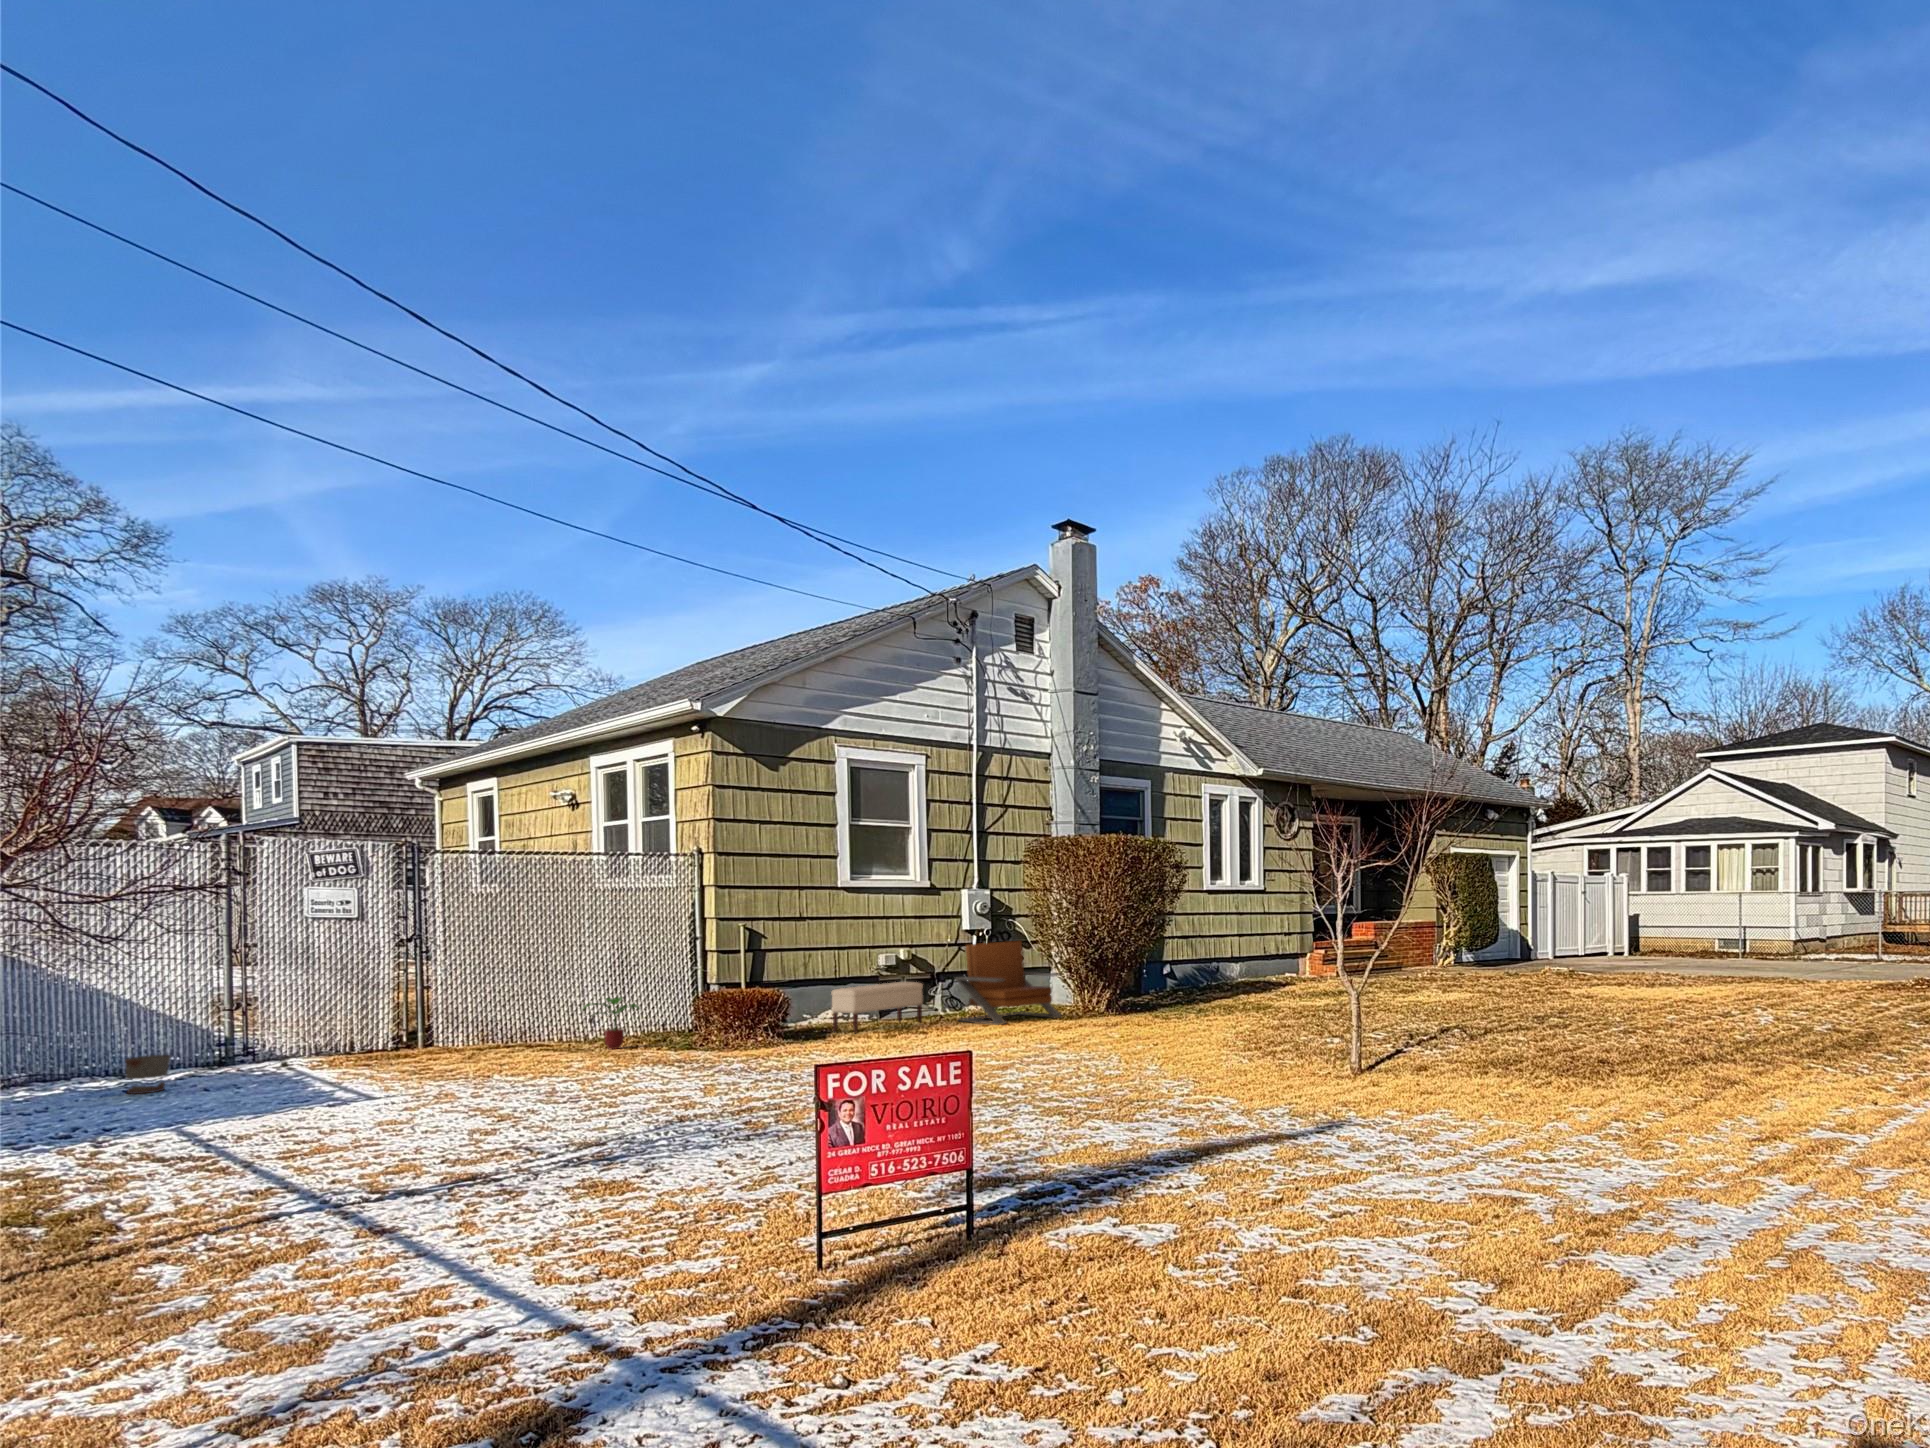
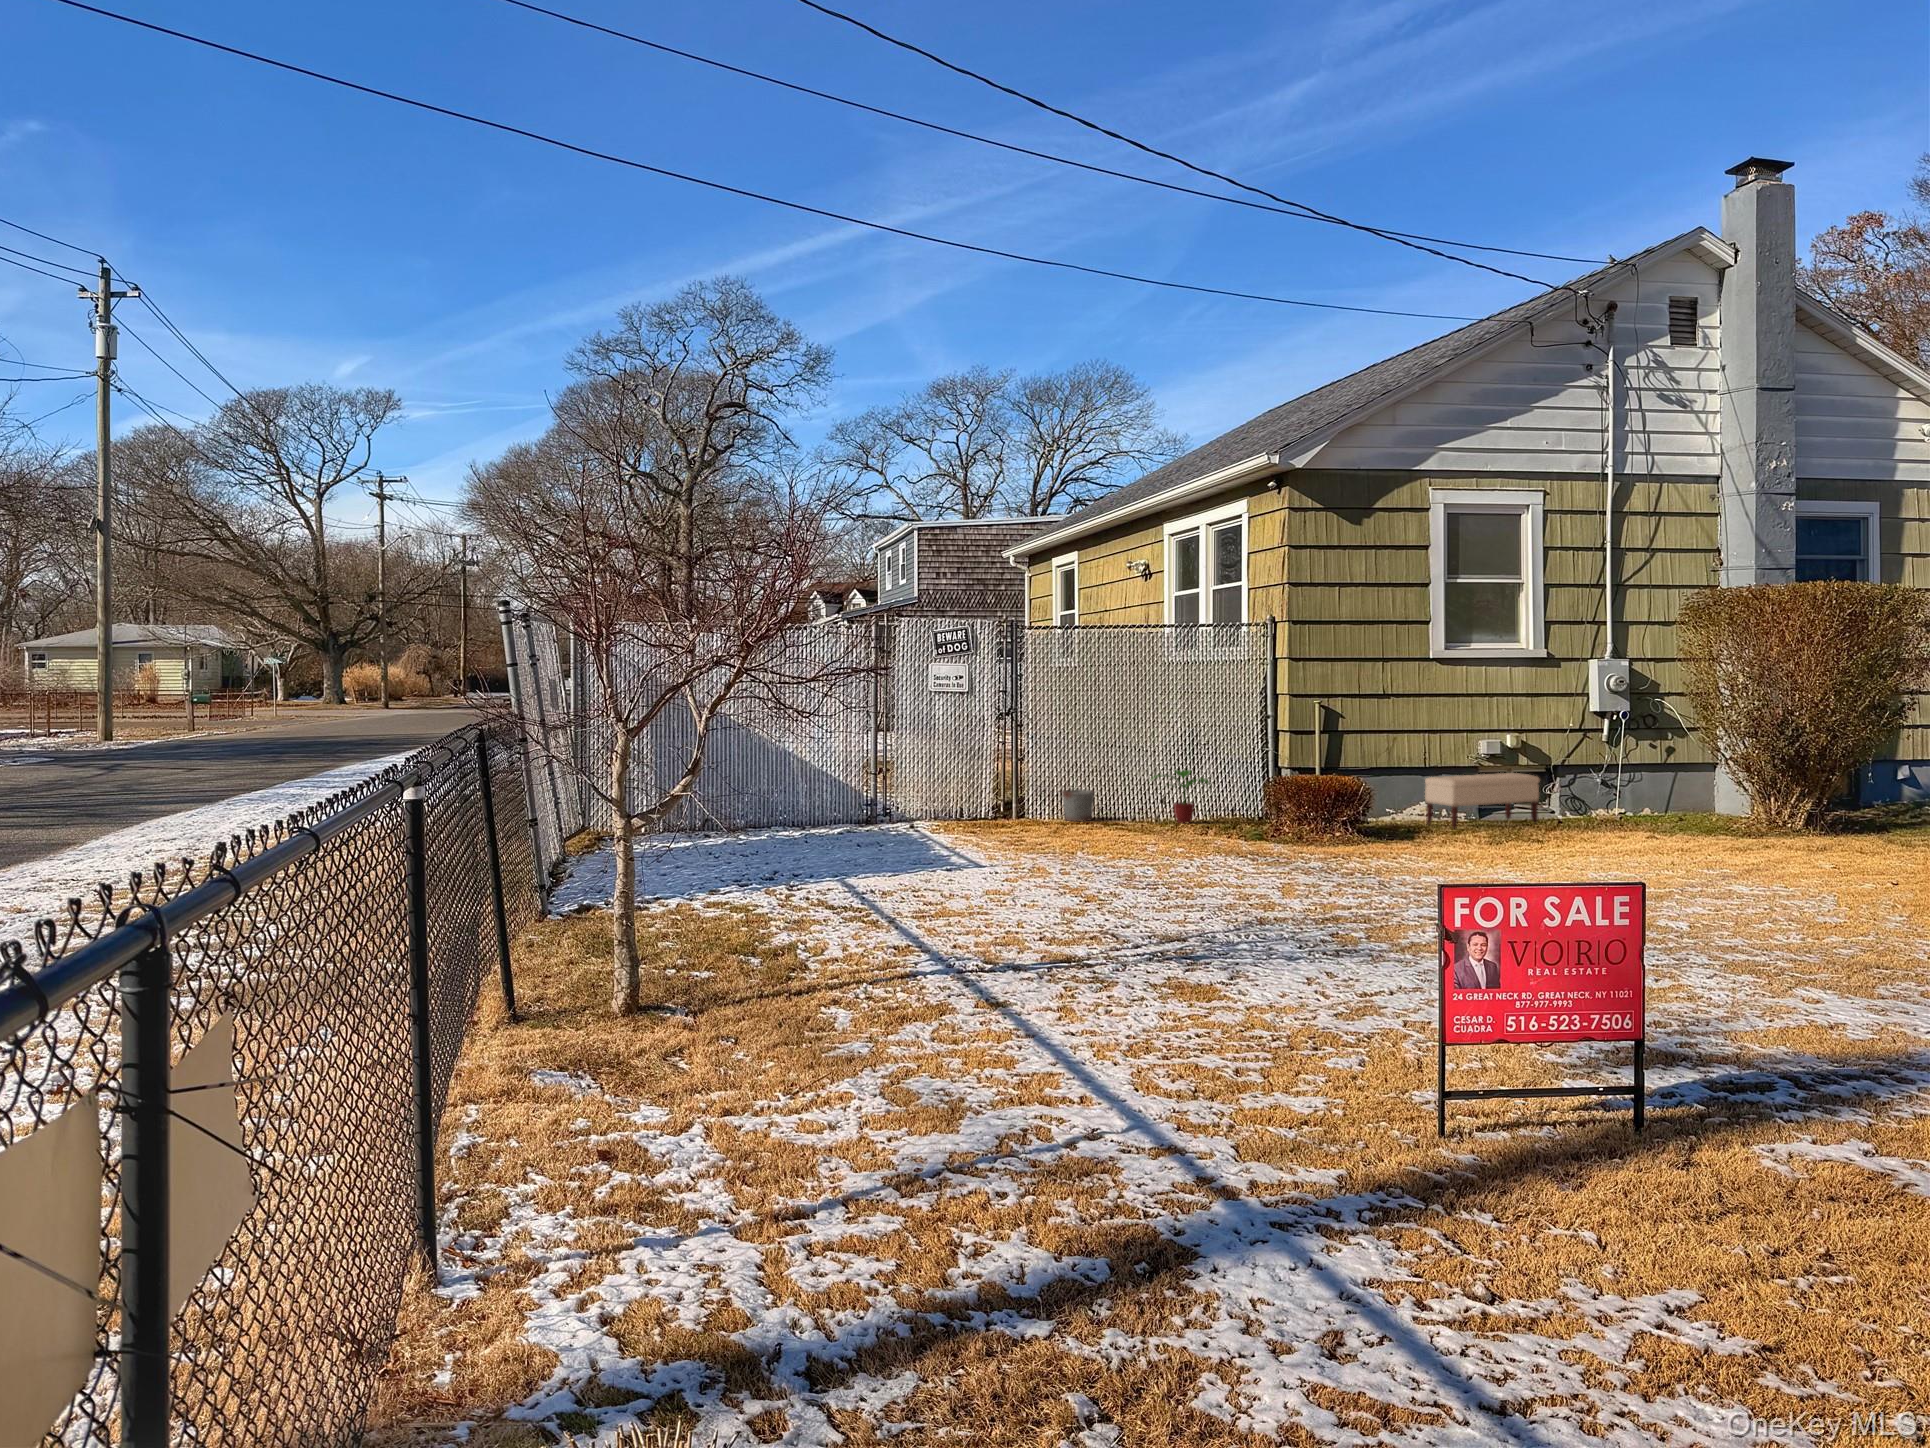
lounge chair: present [955,941,1062,1025] -> none [1581,733,1730,834]
bucket: present [125,1055,171,1094] -> present [1062,789,1095,821]

